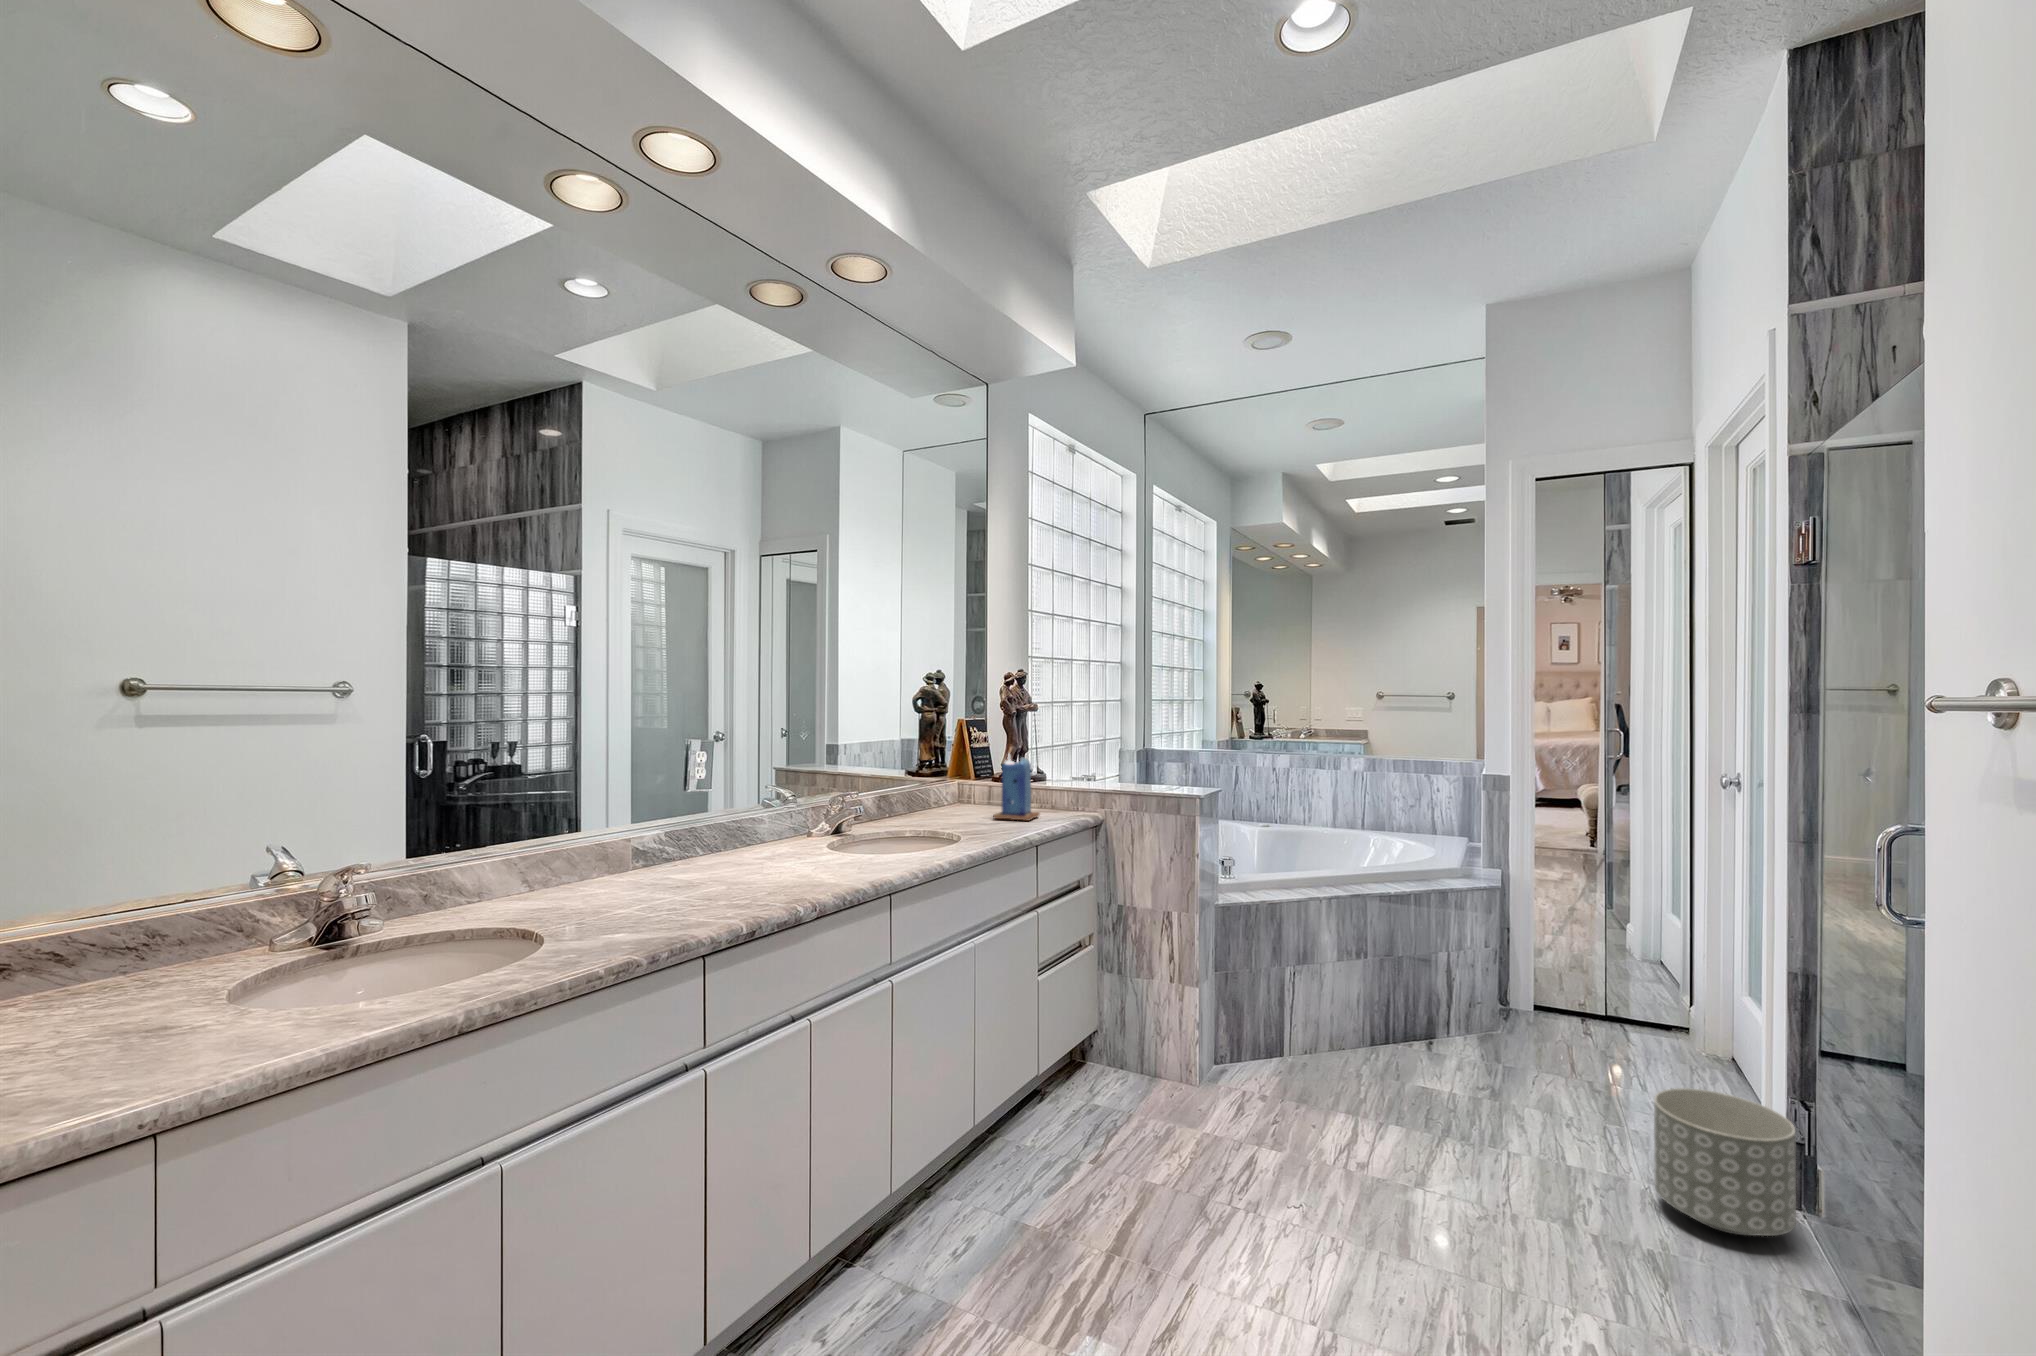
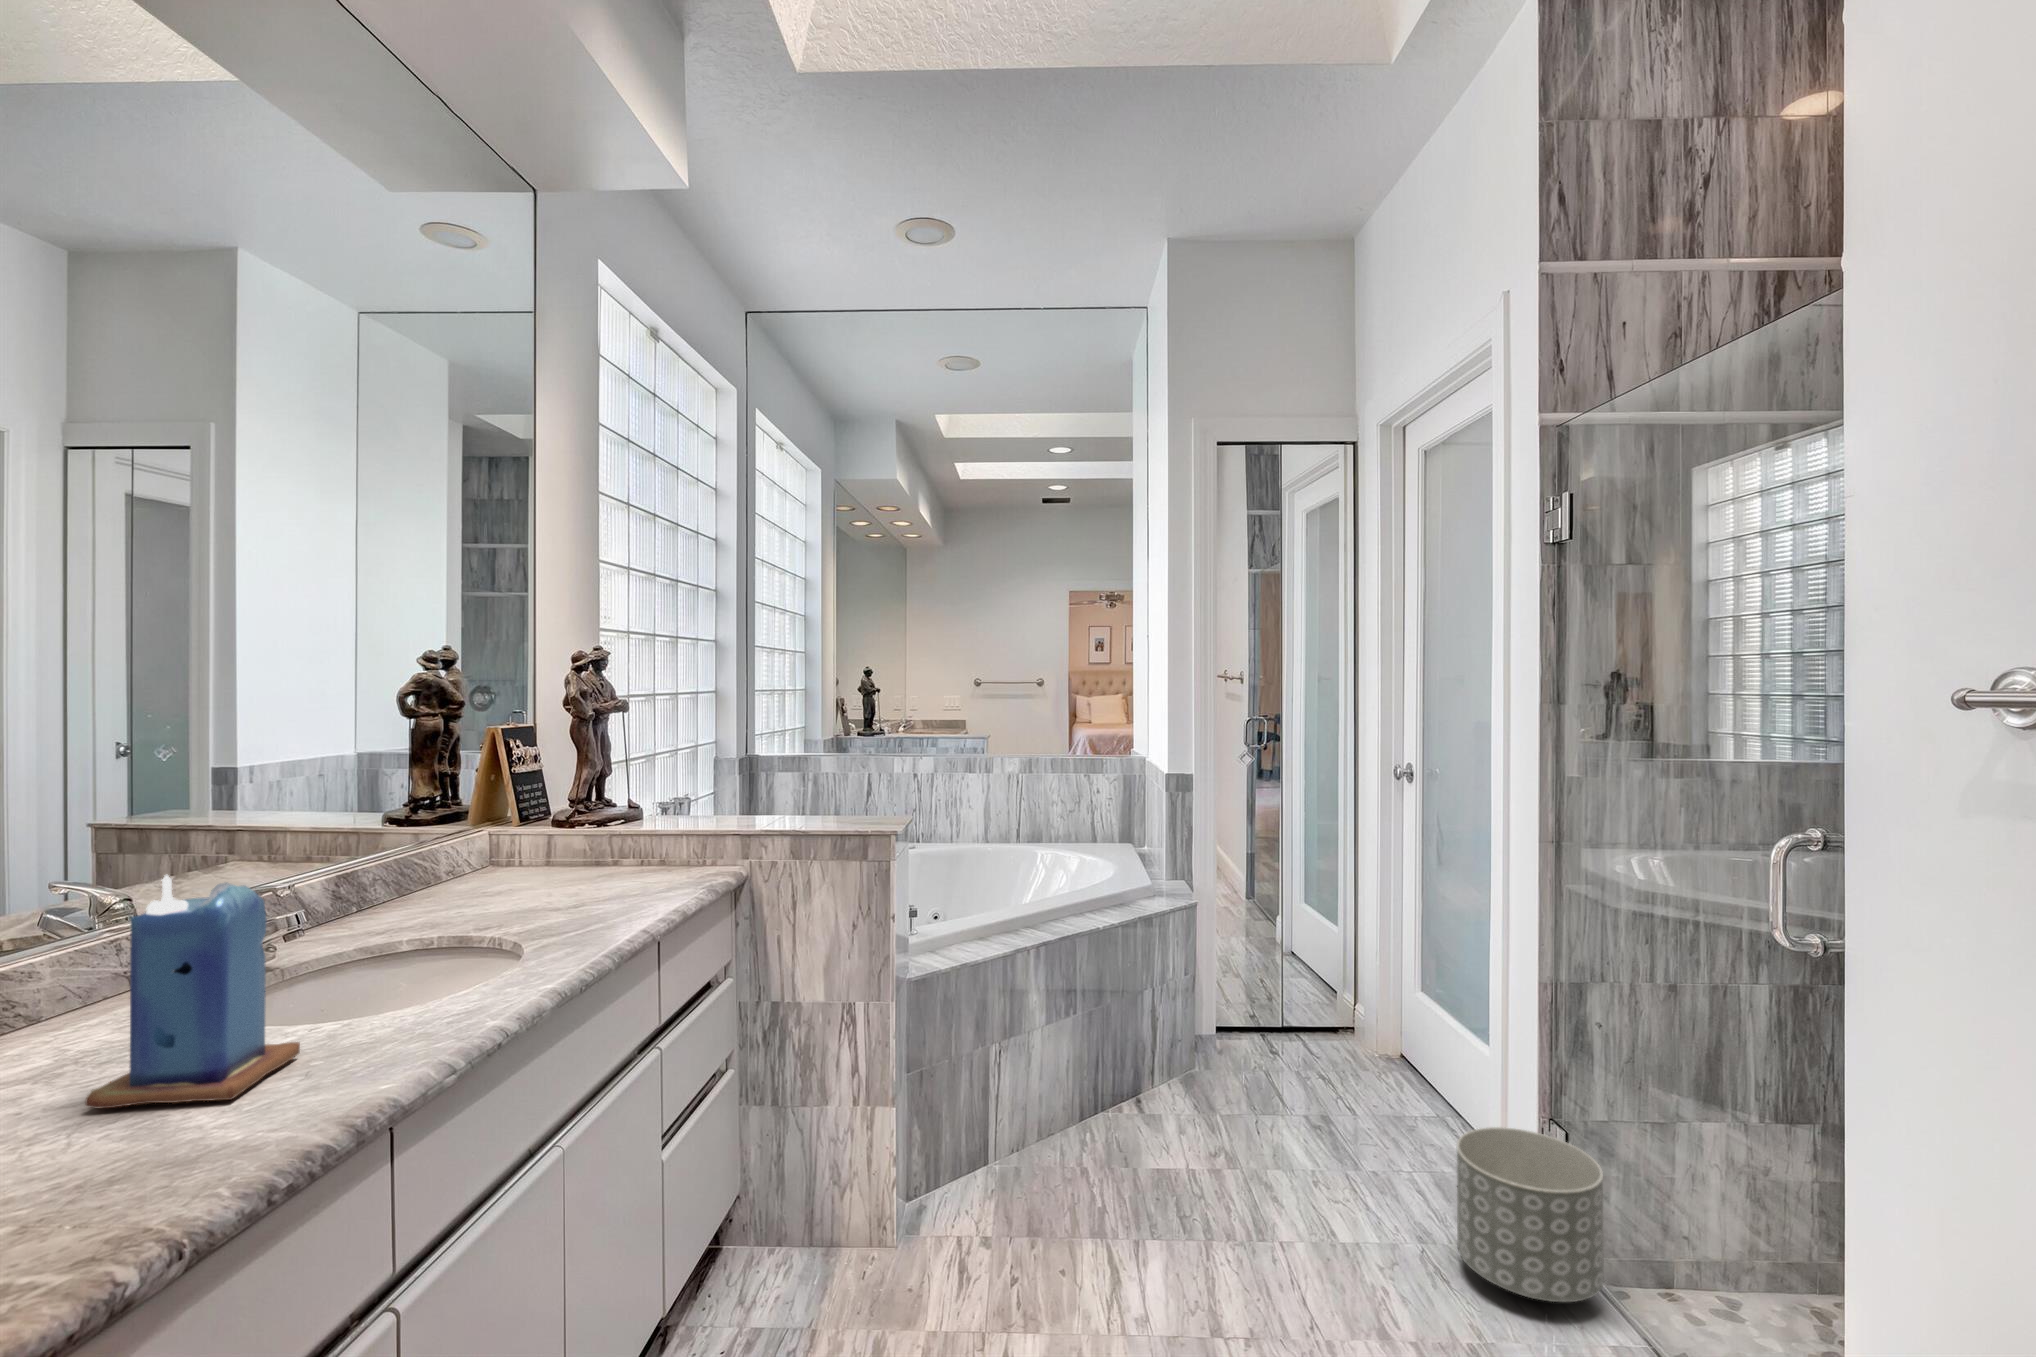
candle: present [993,754,1039,821] -> present [85,875,300,1109]

